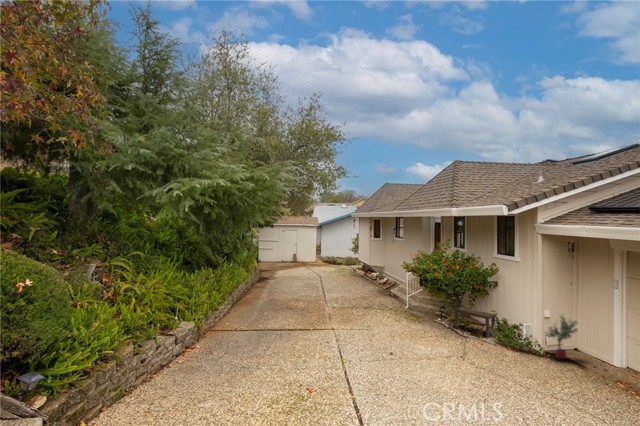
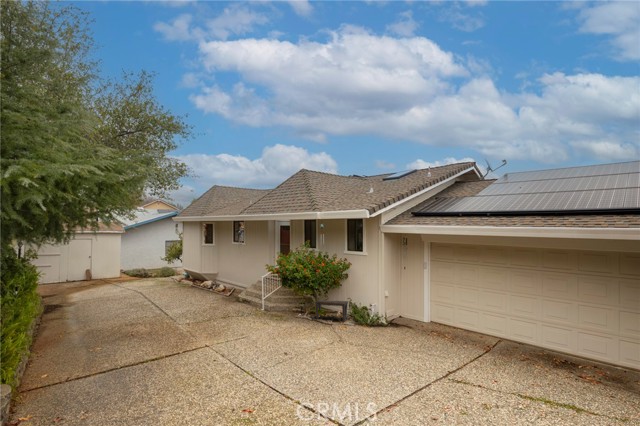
potted tree: present [545,316,578,360] -> none [387,292,407,327]

